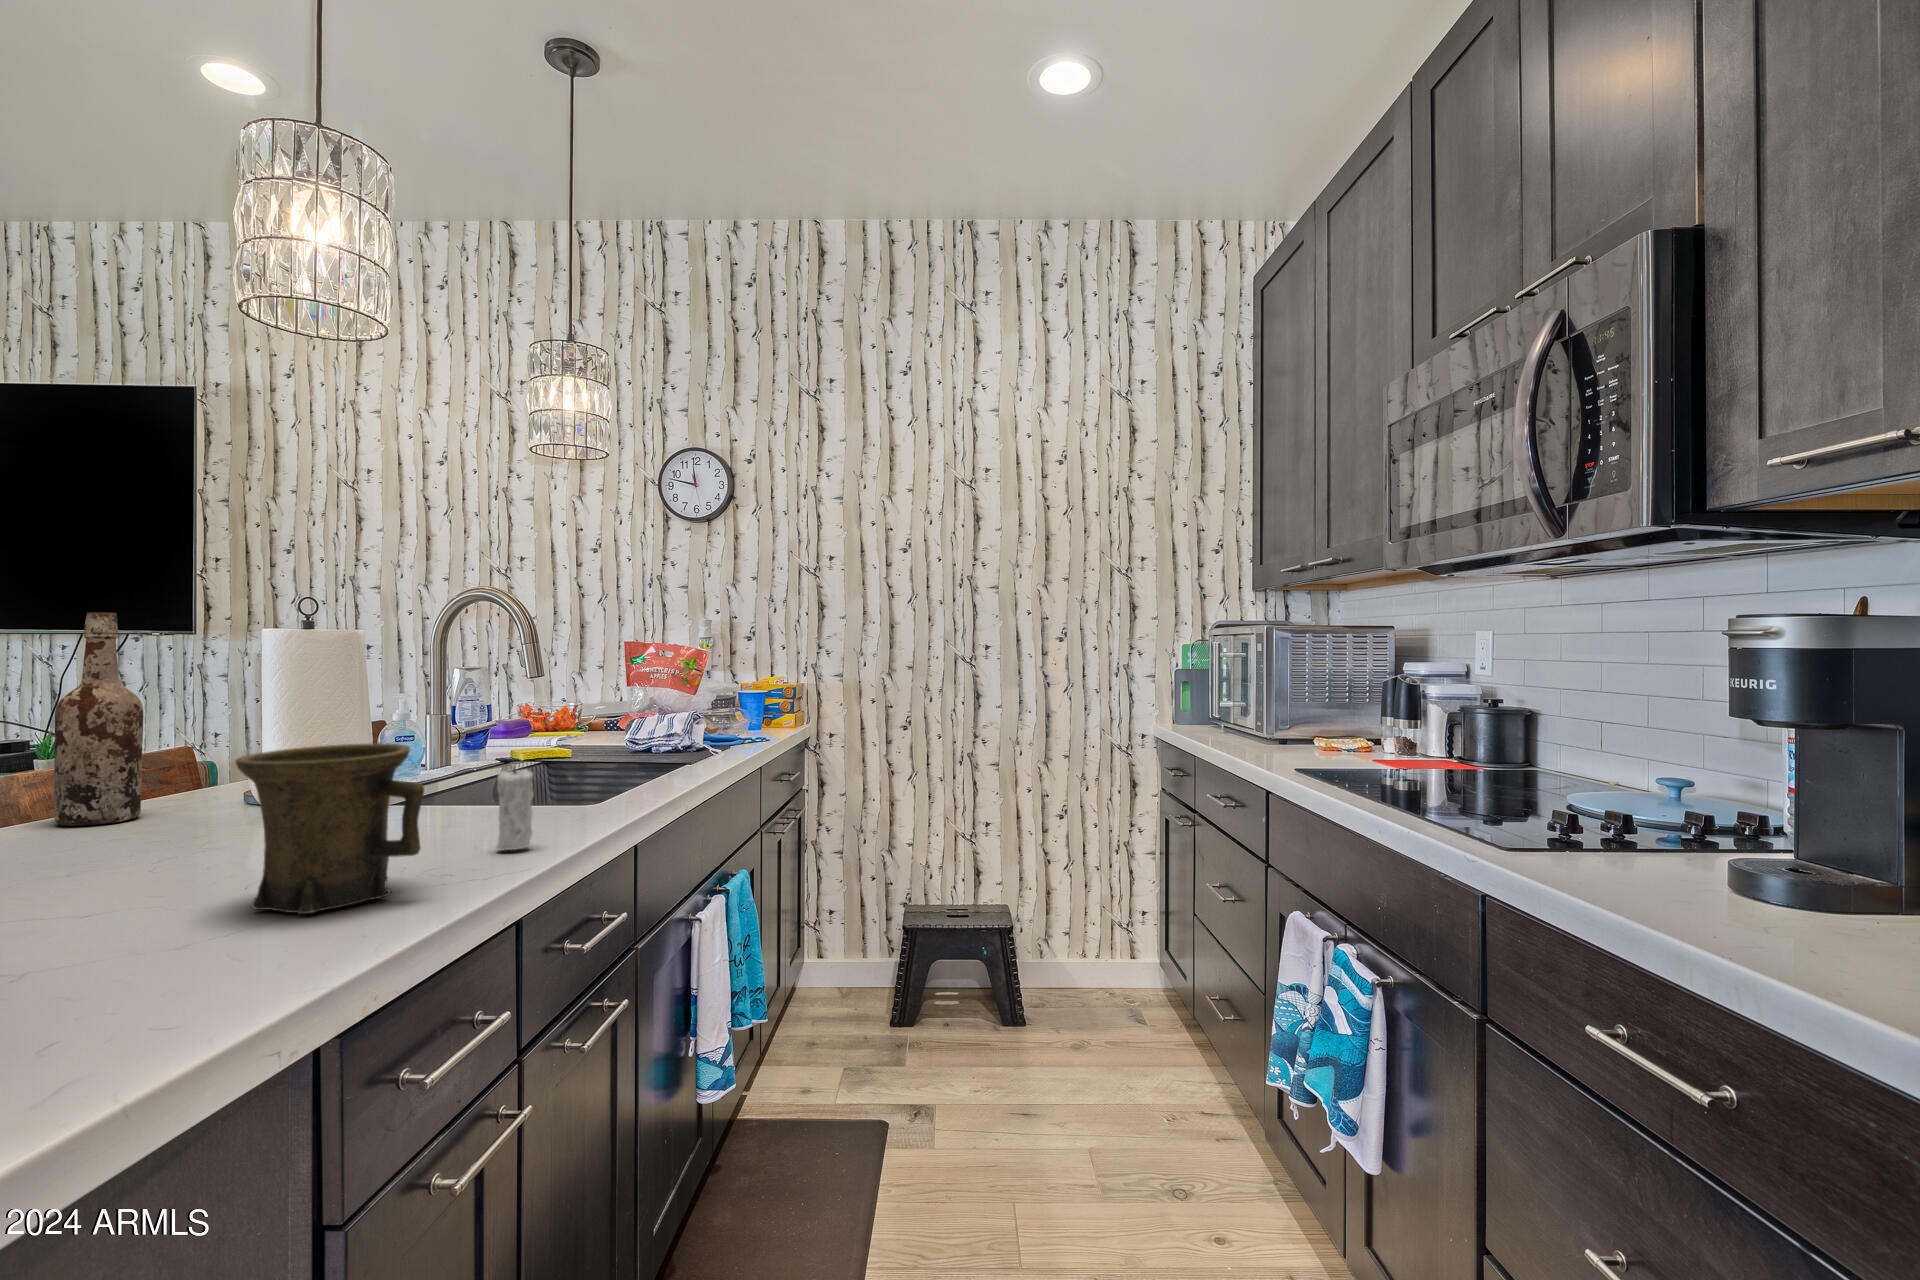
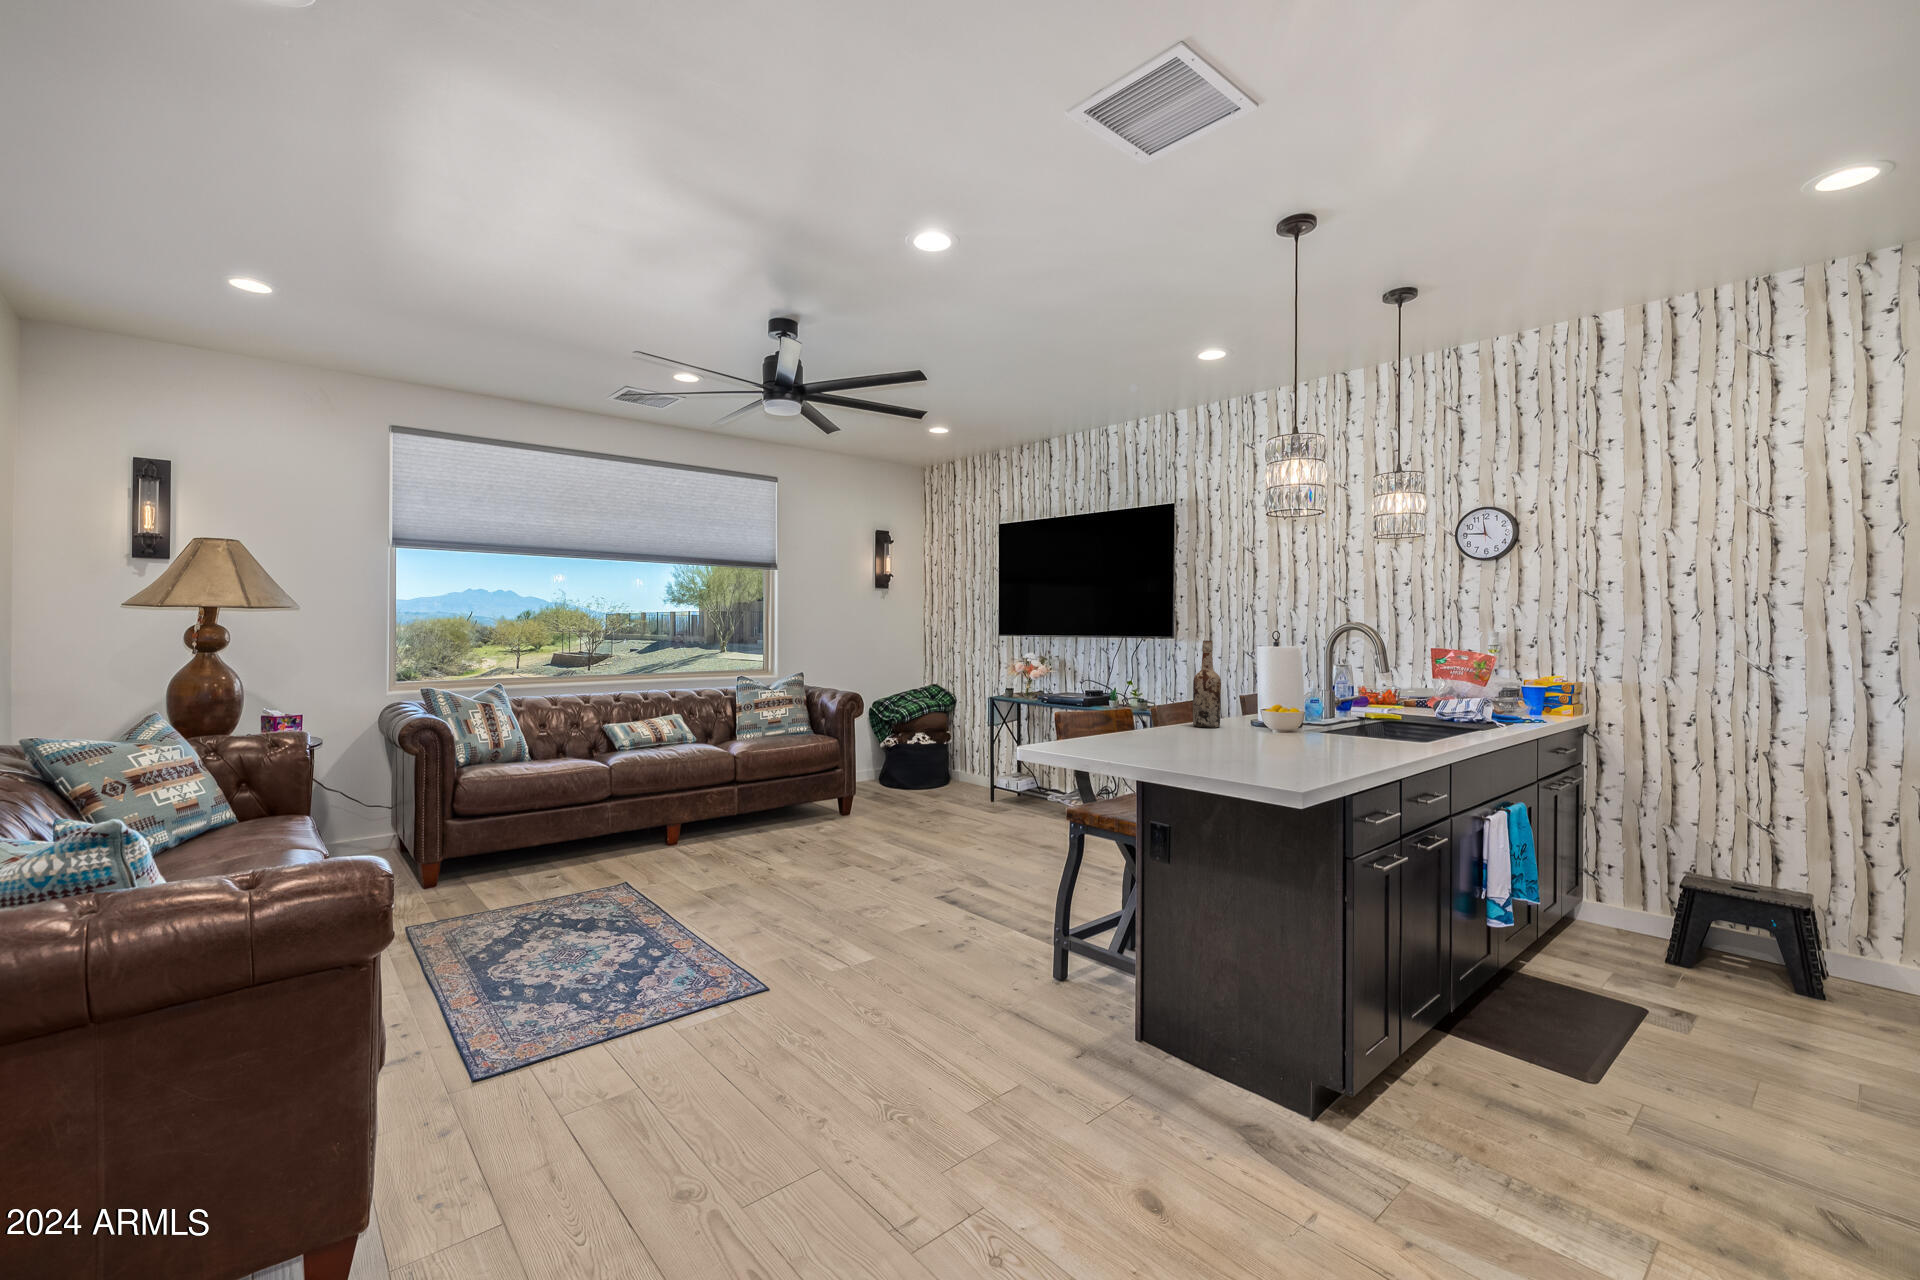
mug: present [235,743,424,914] -> none [1299,700,1367,760]
candle: present [497,767,534,850] -> none [1386,710,1403,753]

